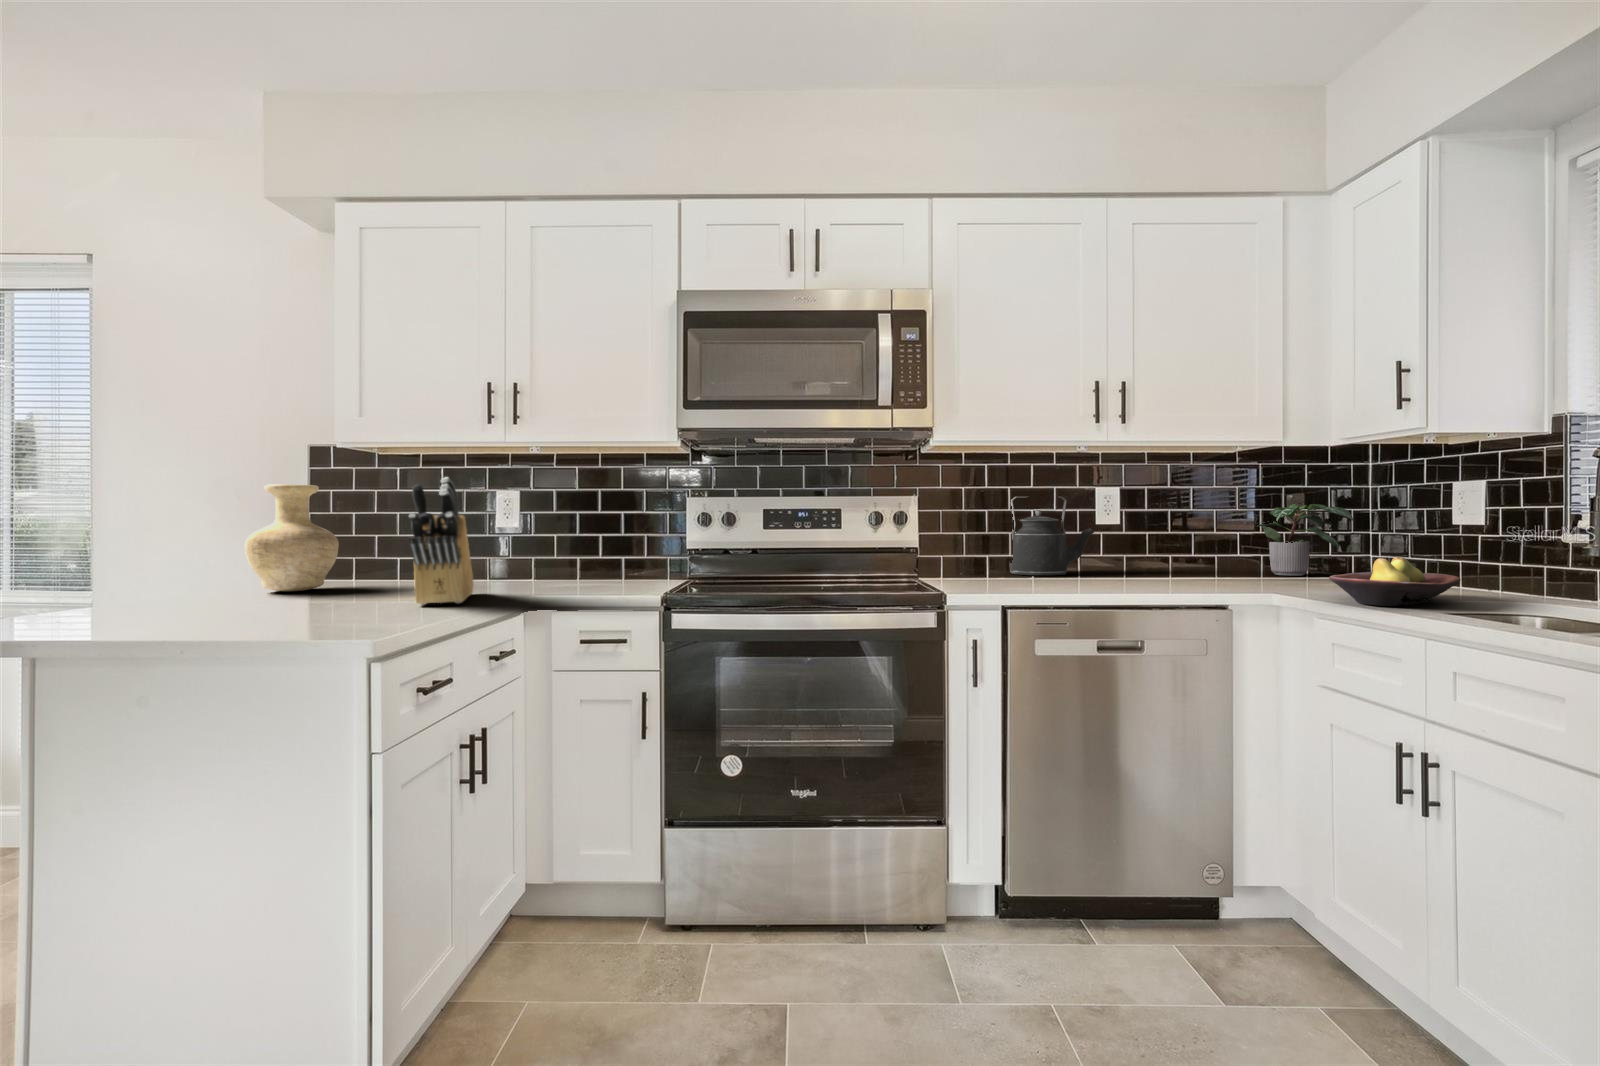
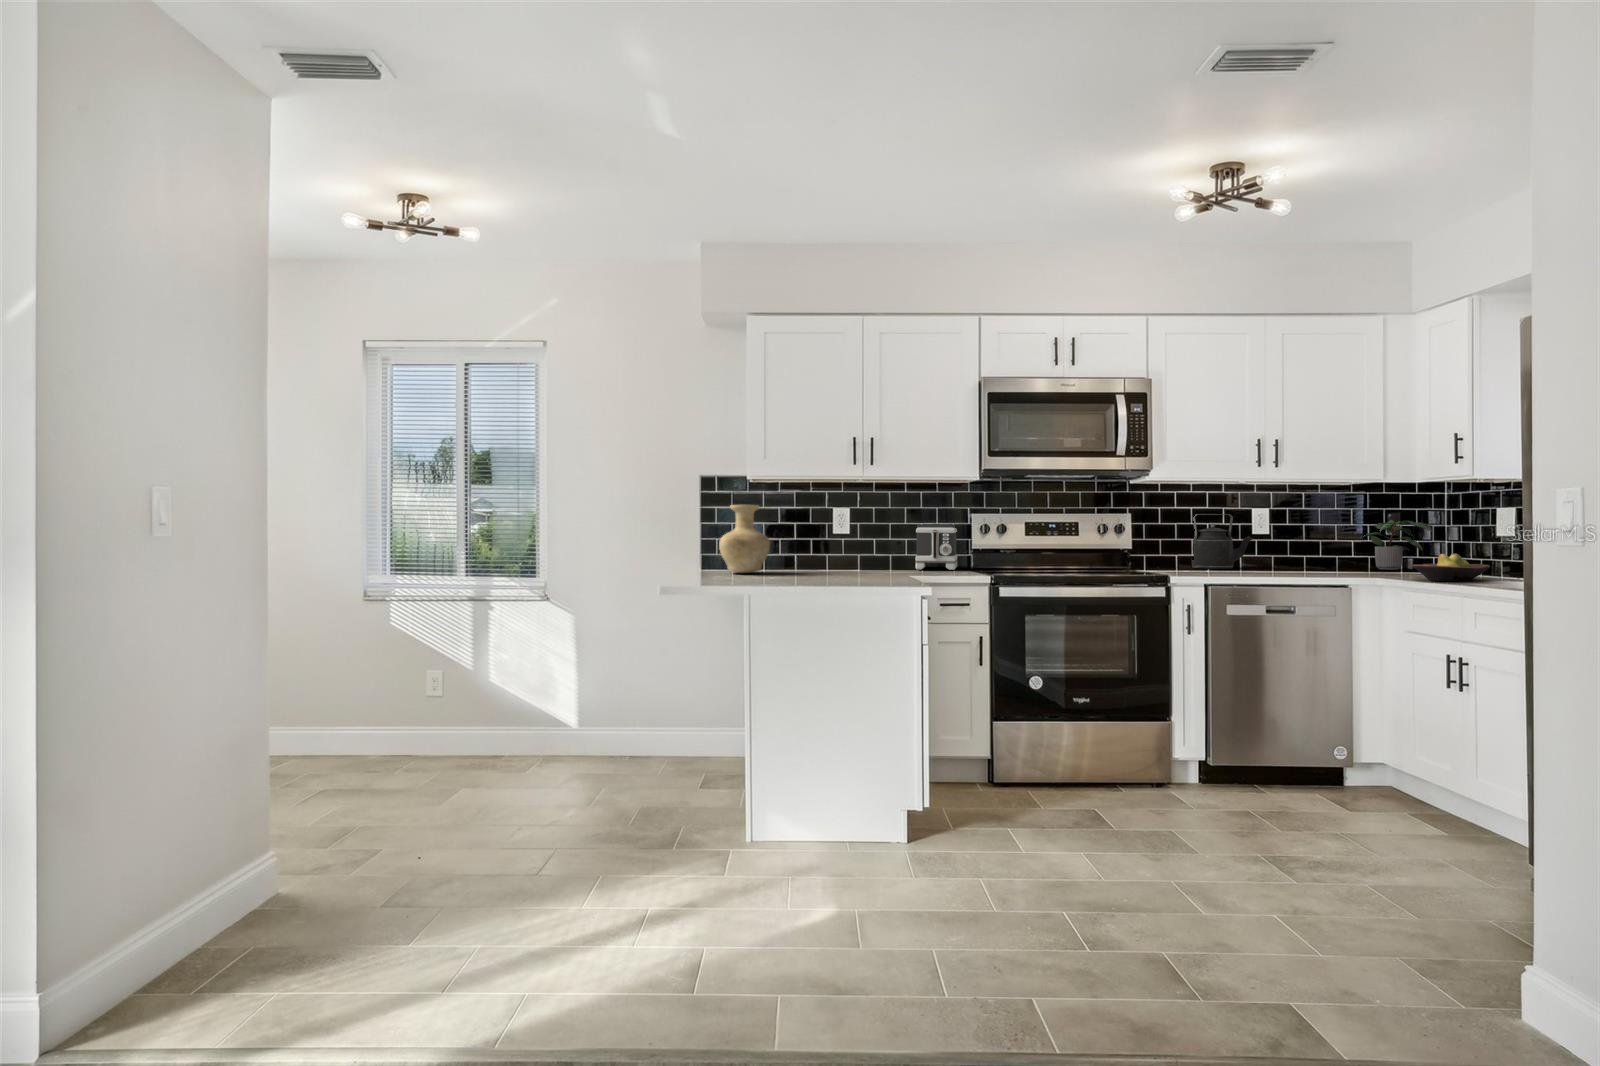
knife block: present [409,477,474,605] -> none [845,502,897,579]
toaster: none [590,514,678,581] -> present [915,524,957,570]

